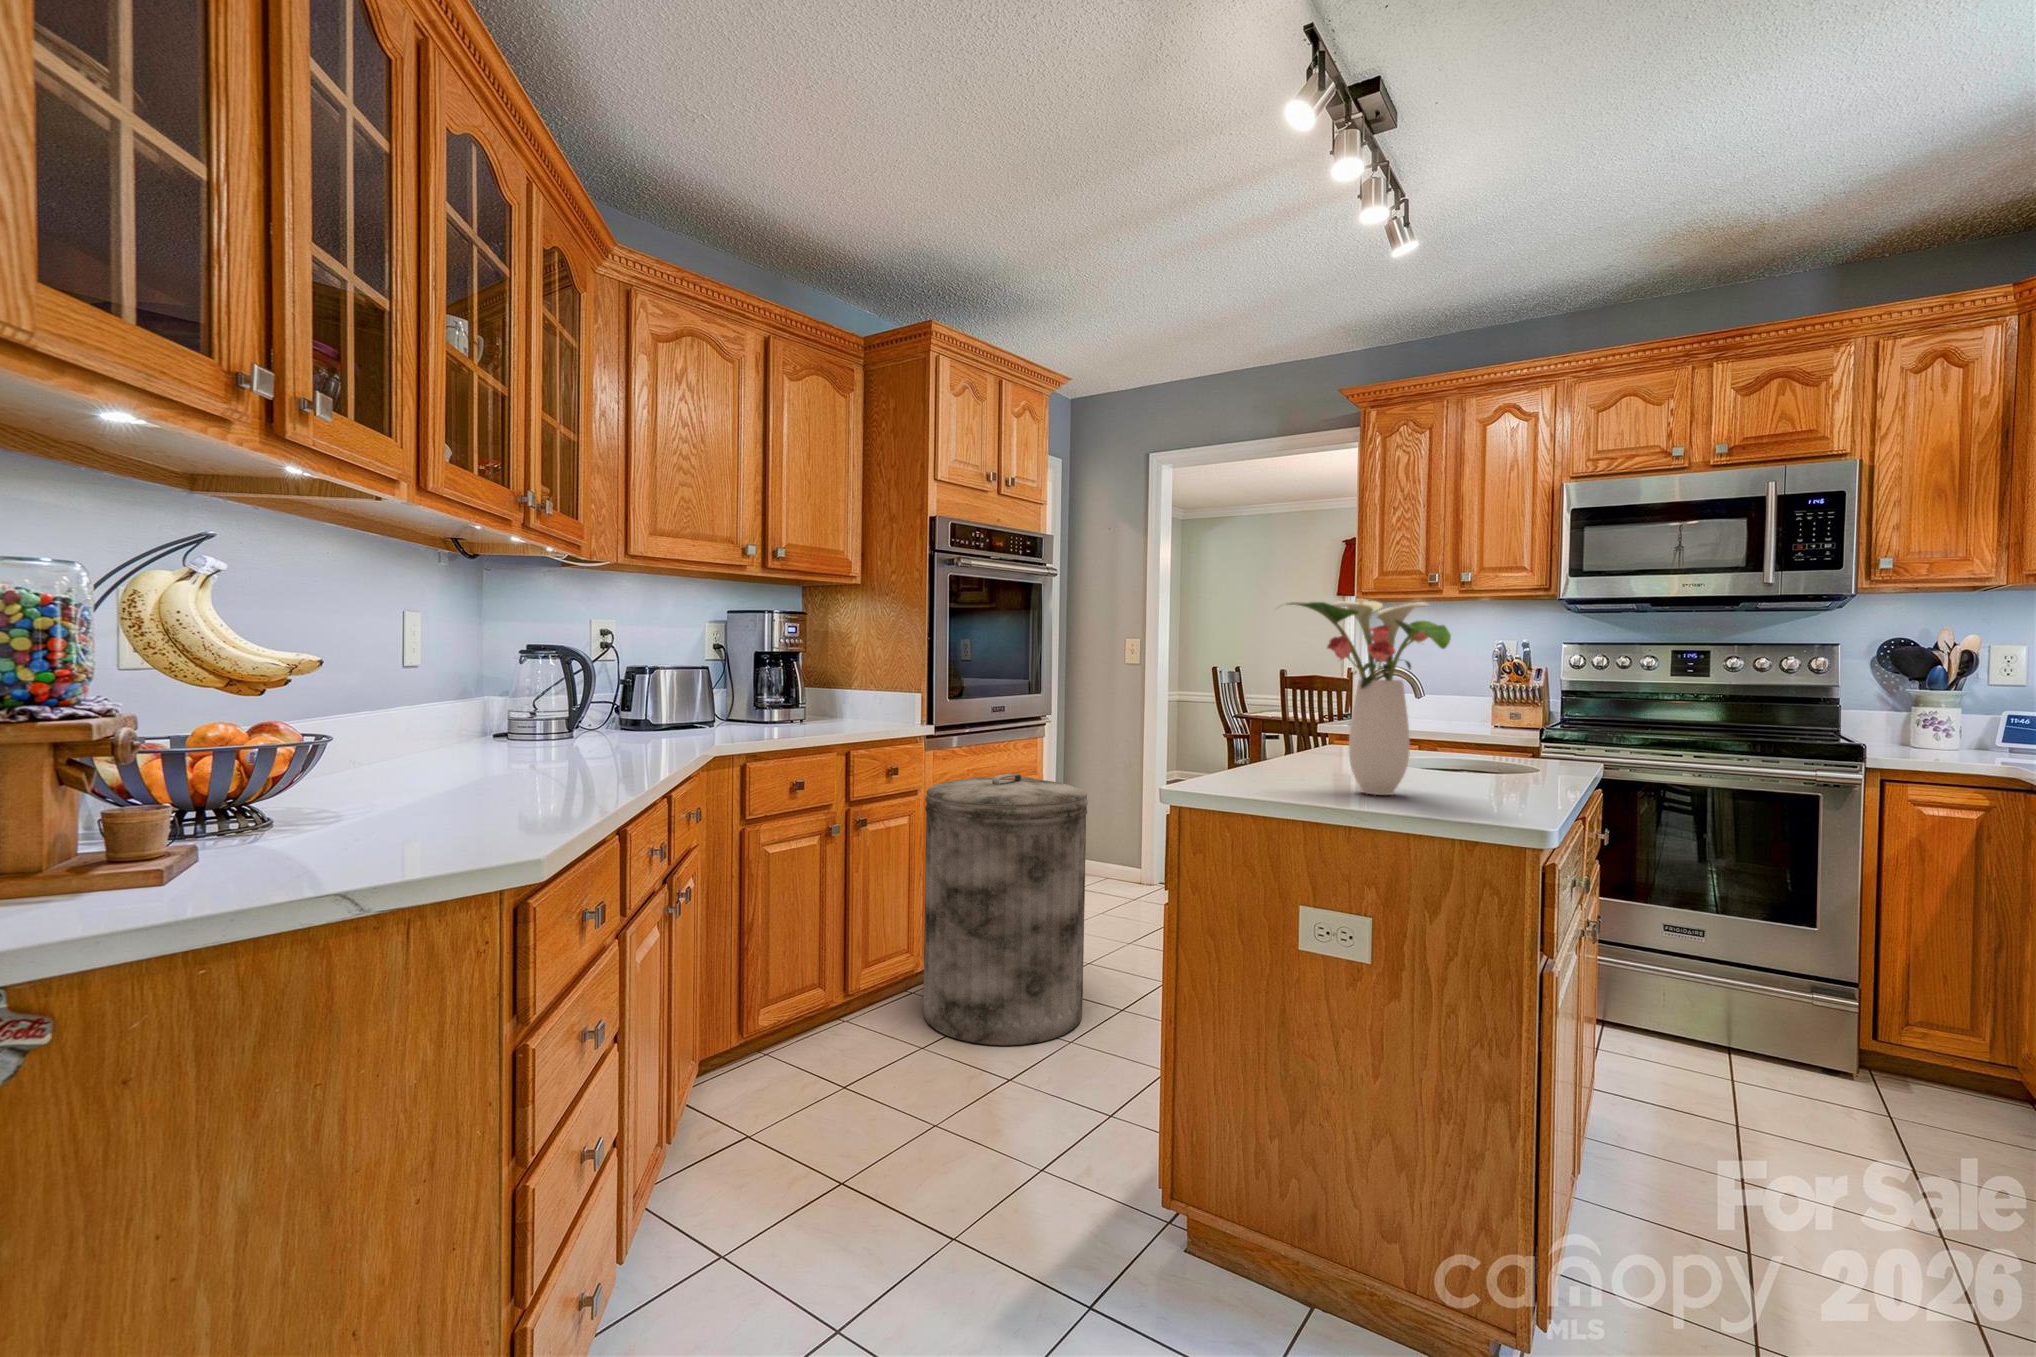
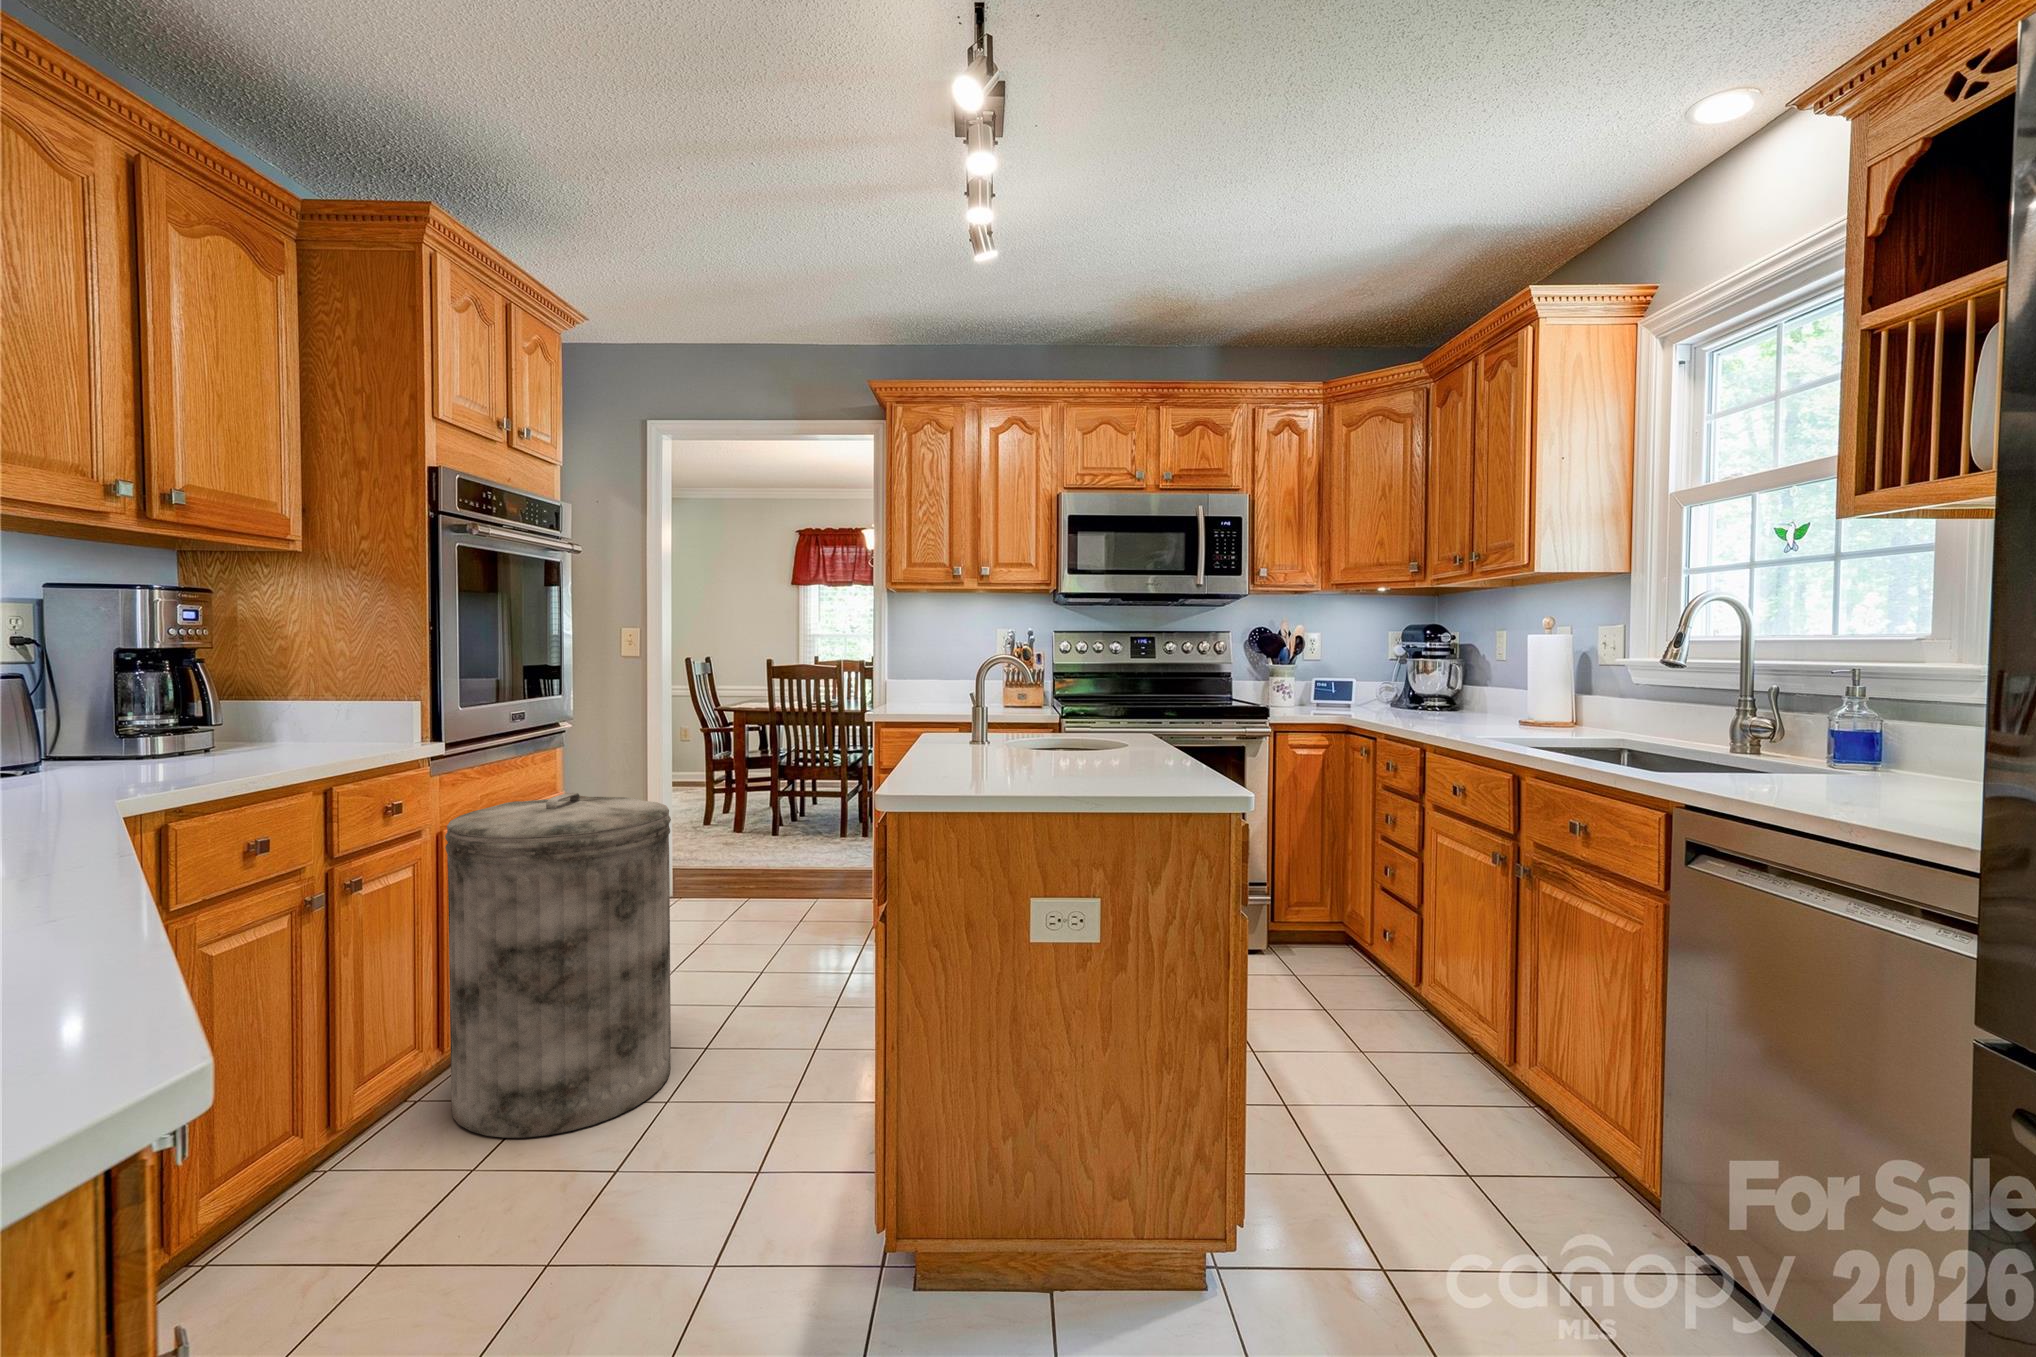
flower arrangement: present [1288,598,1451,795] -> none [998,590,1170,778]

